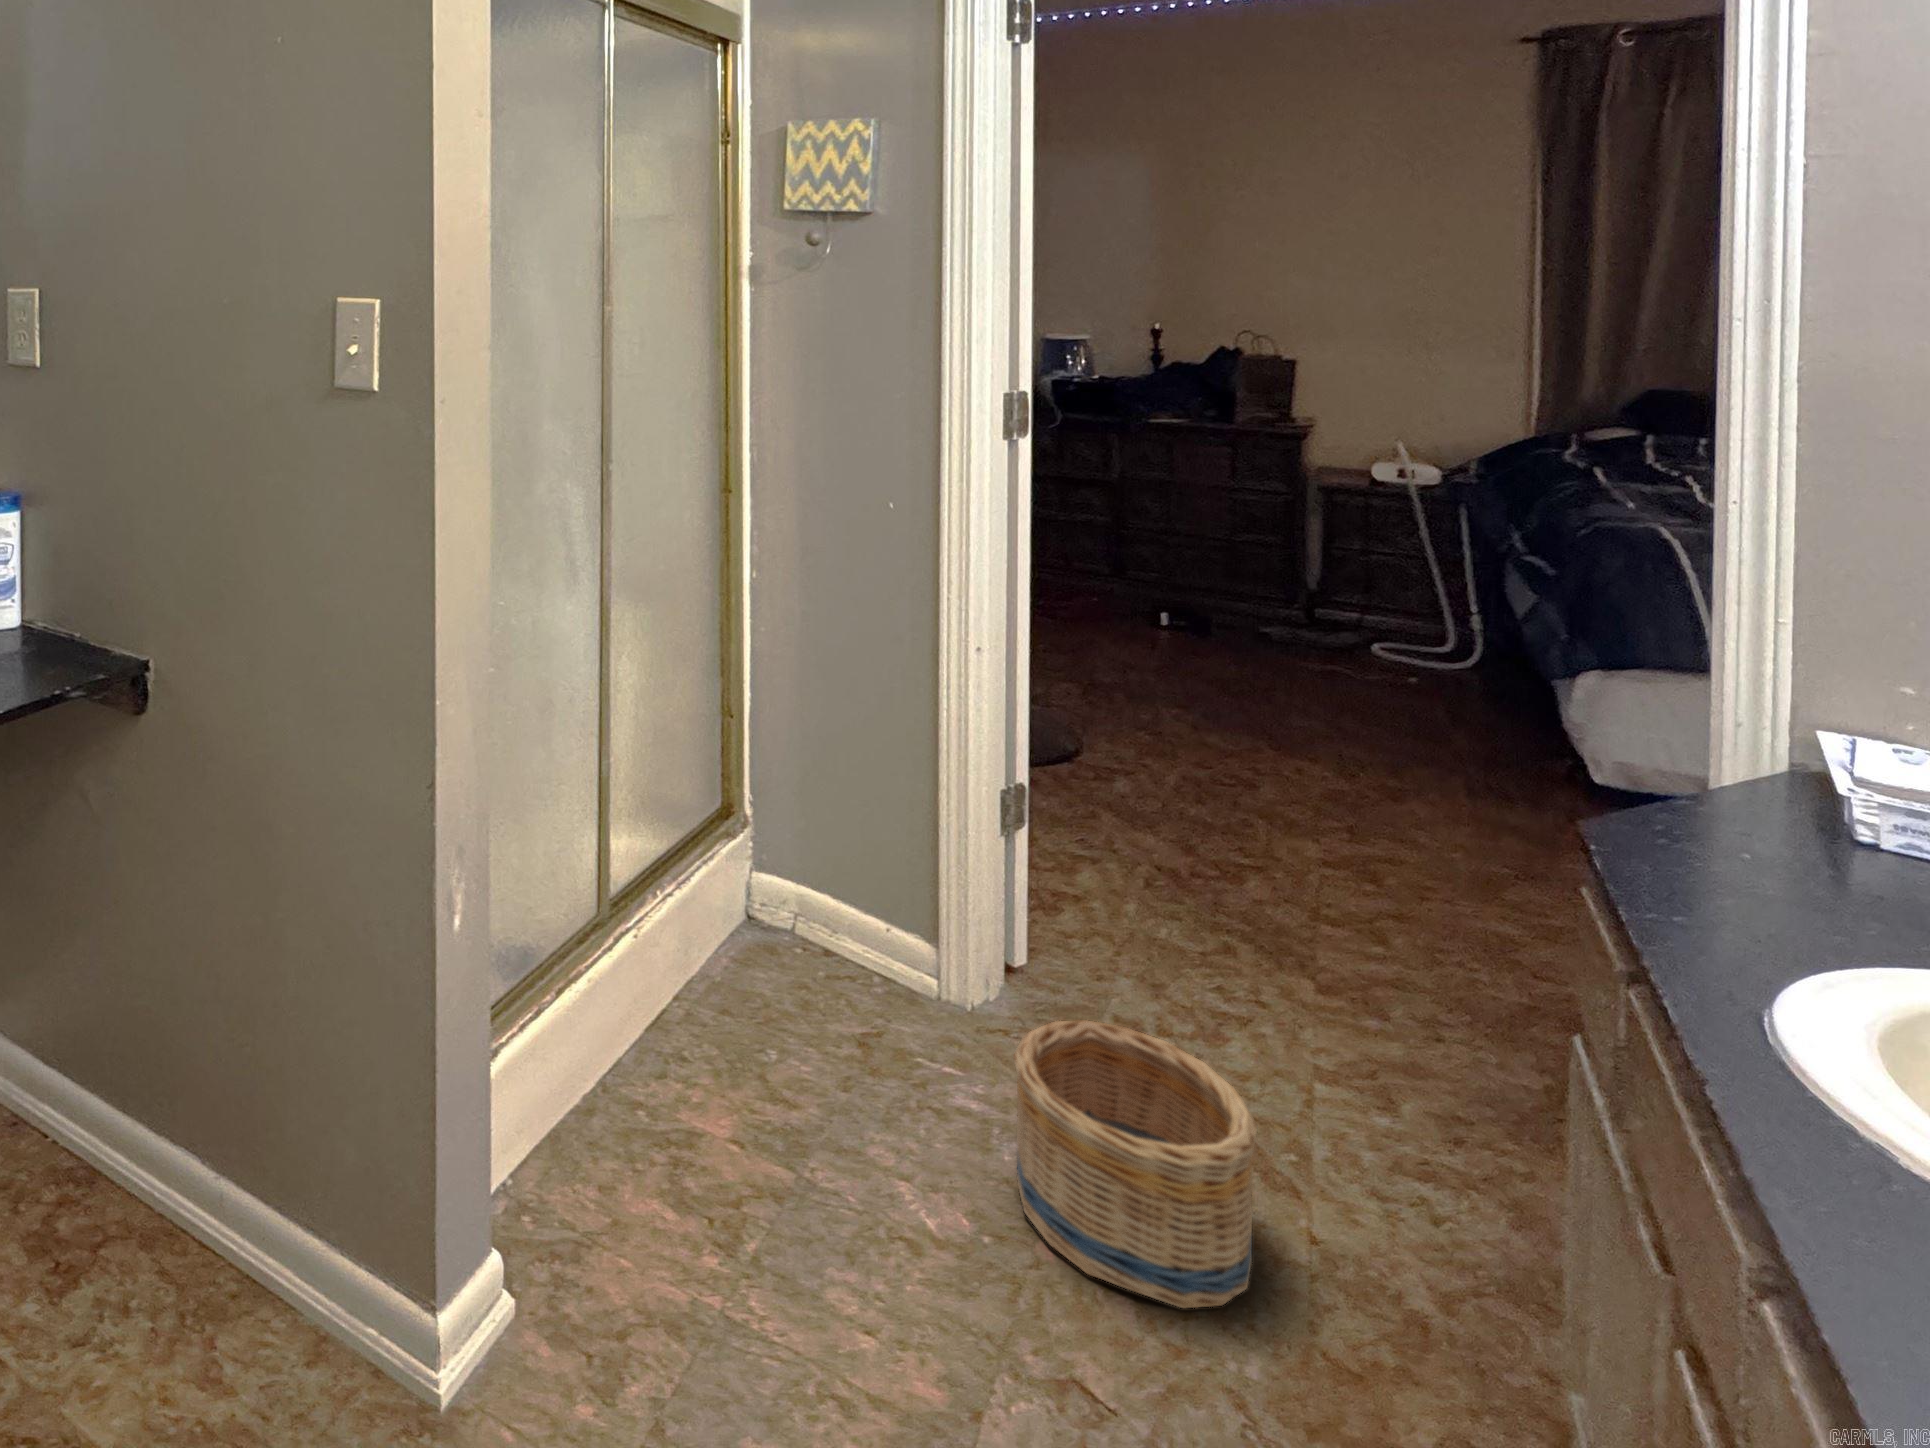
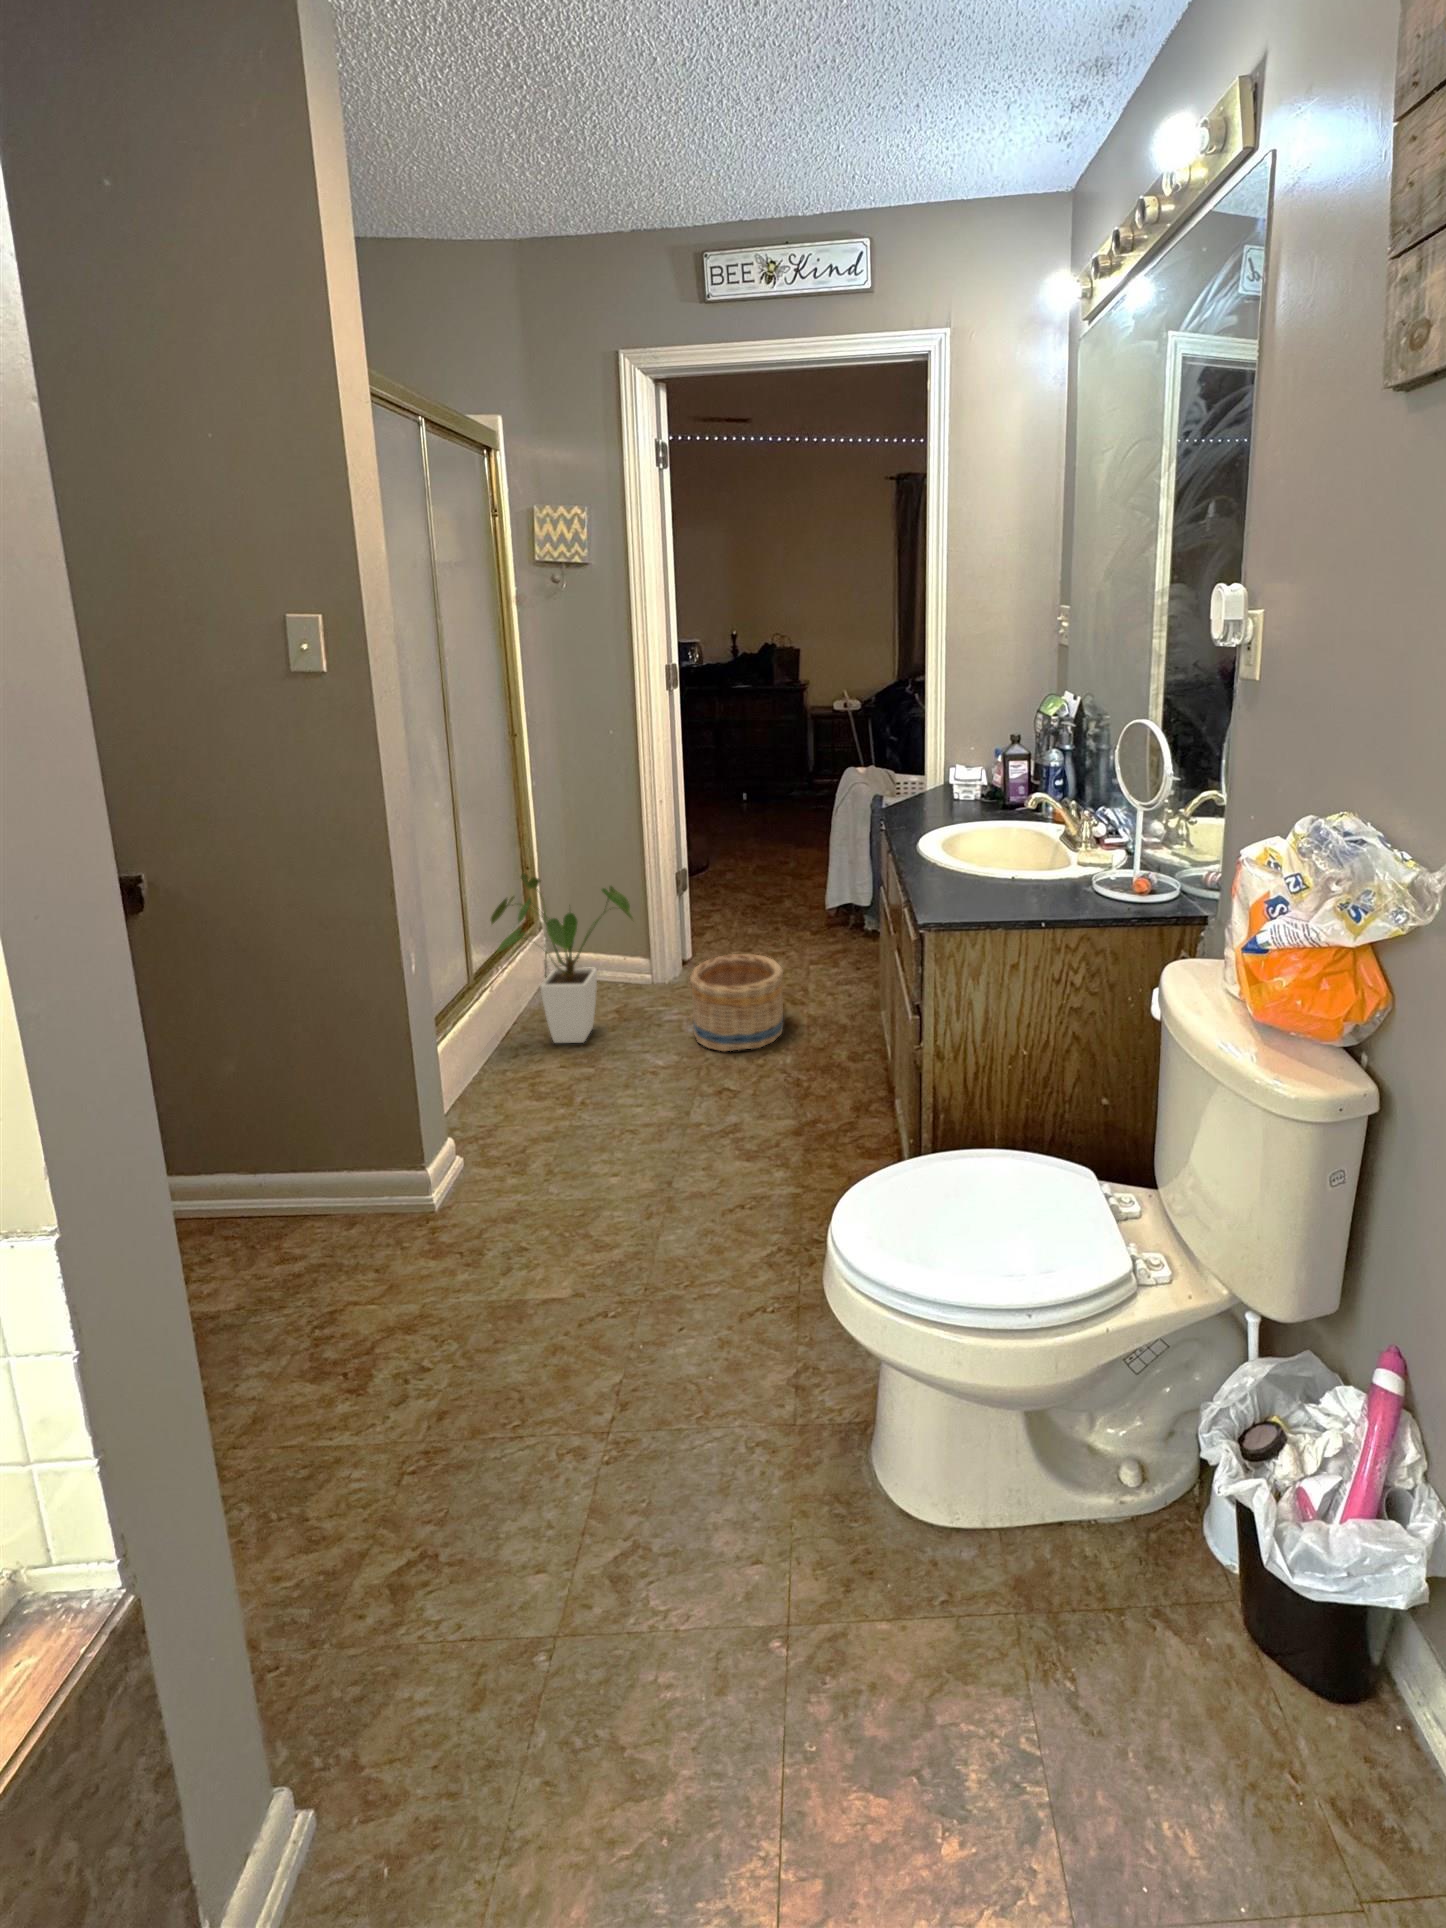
house plant: none [642,733,908,1096] -> present [491,873,634,1043]

